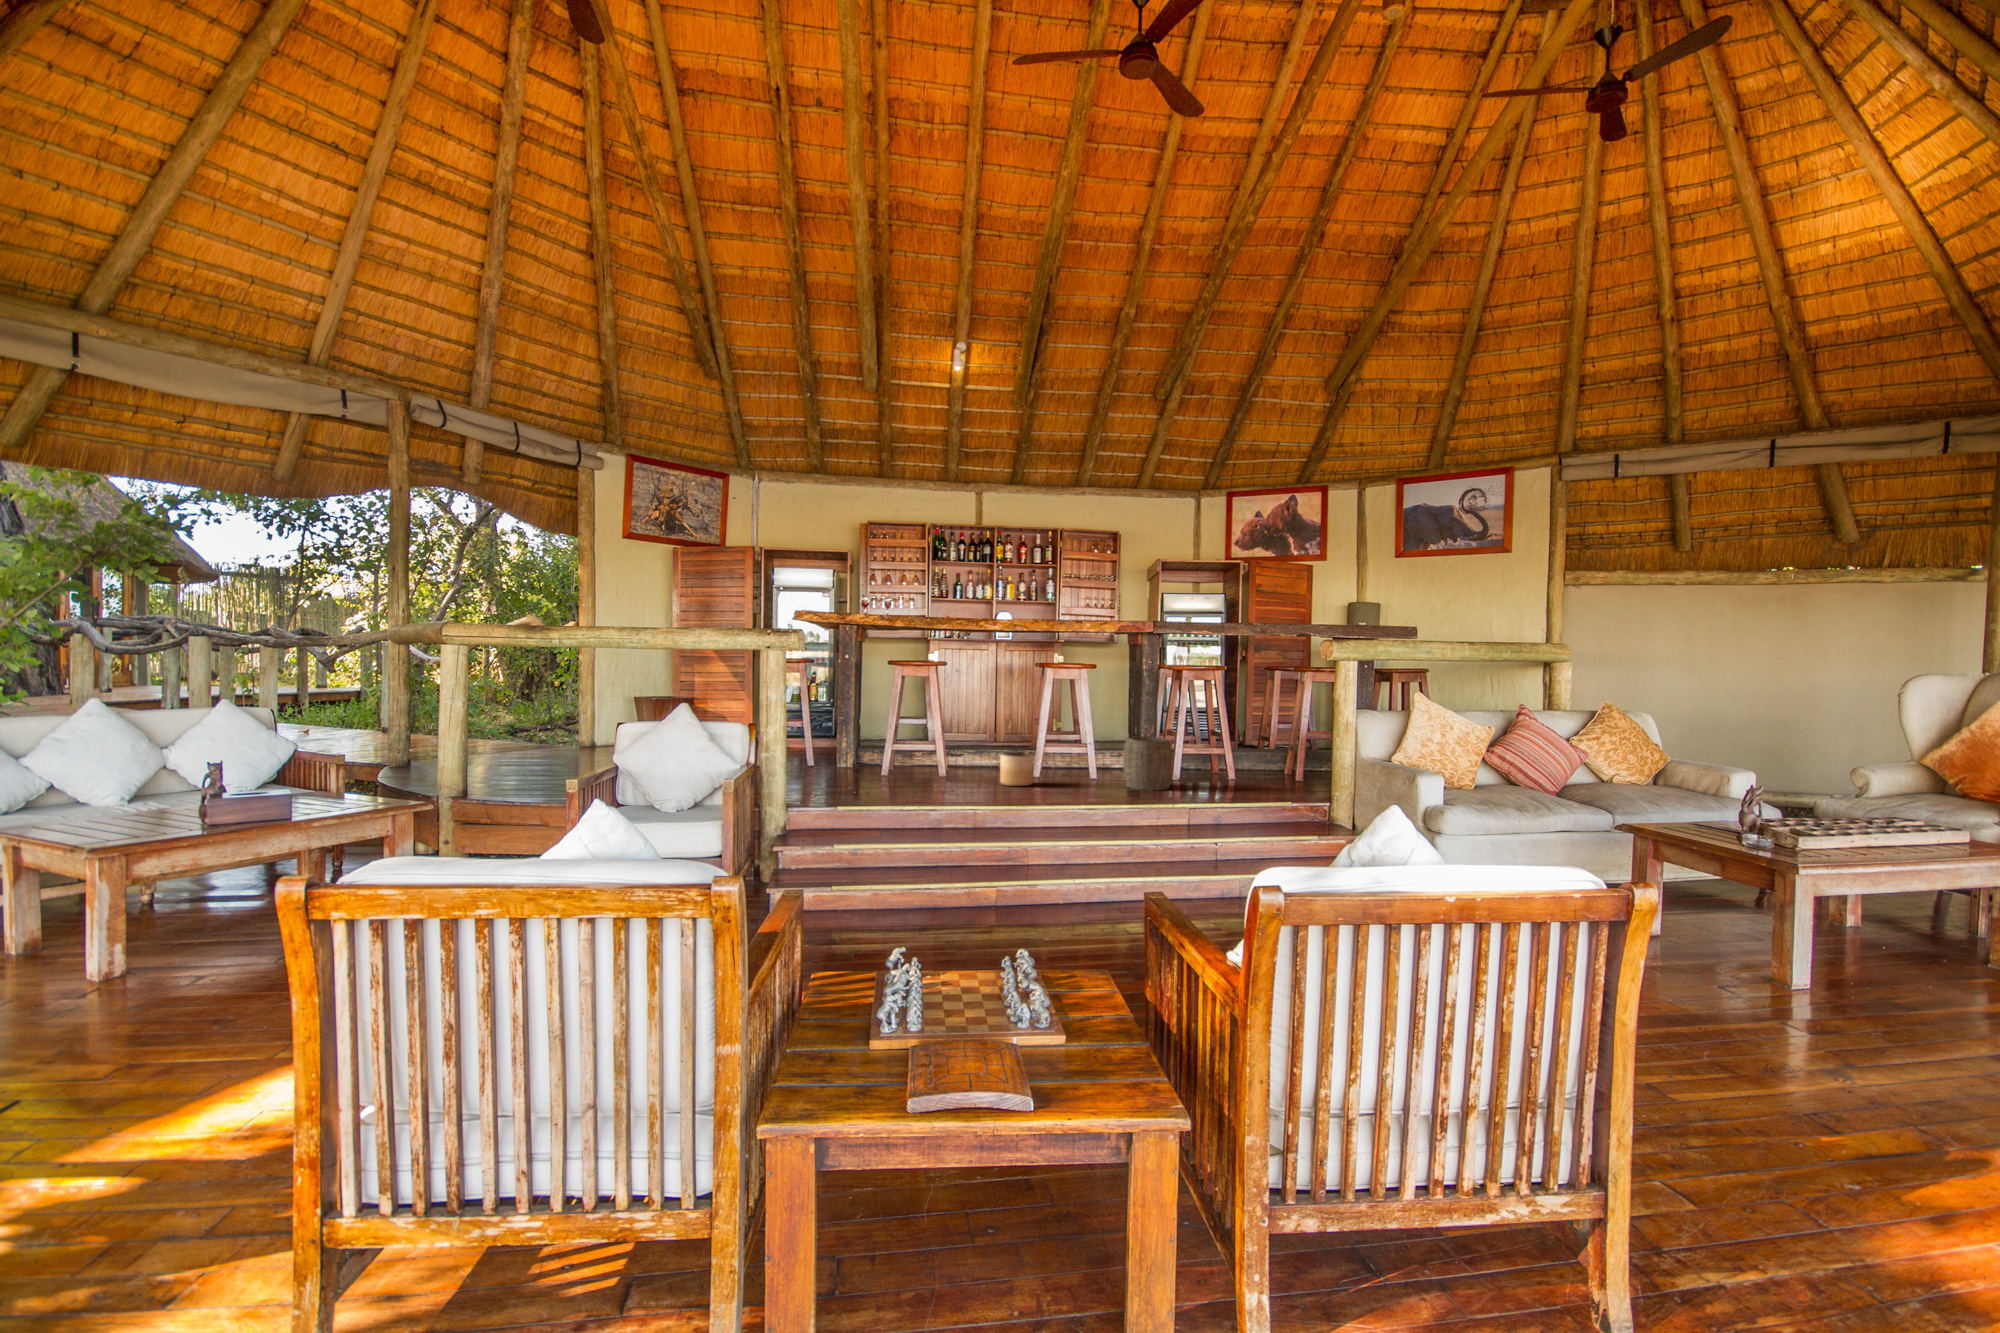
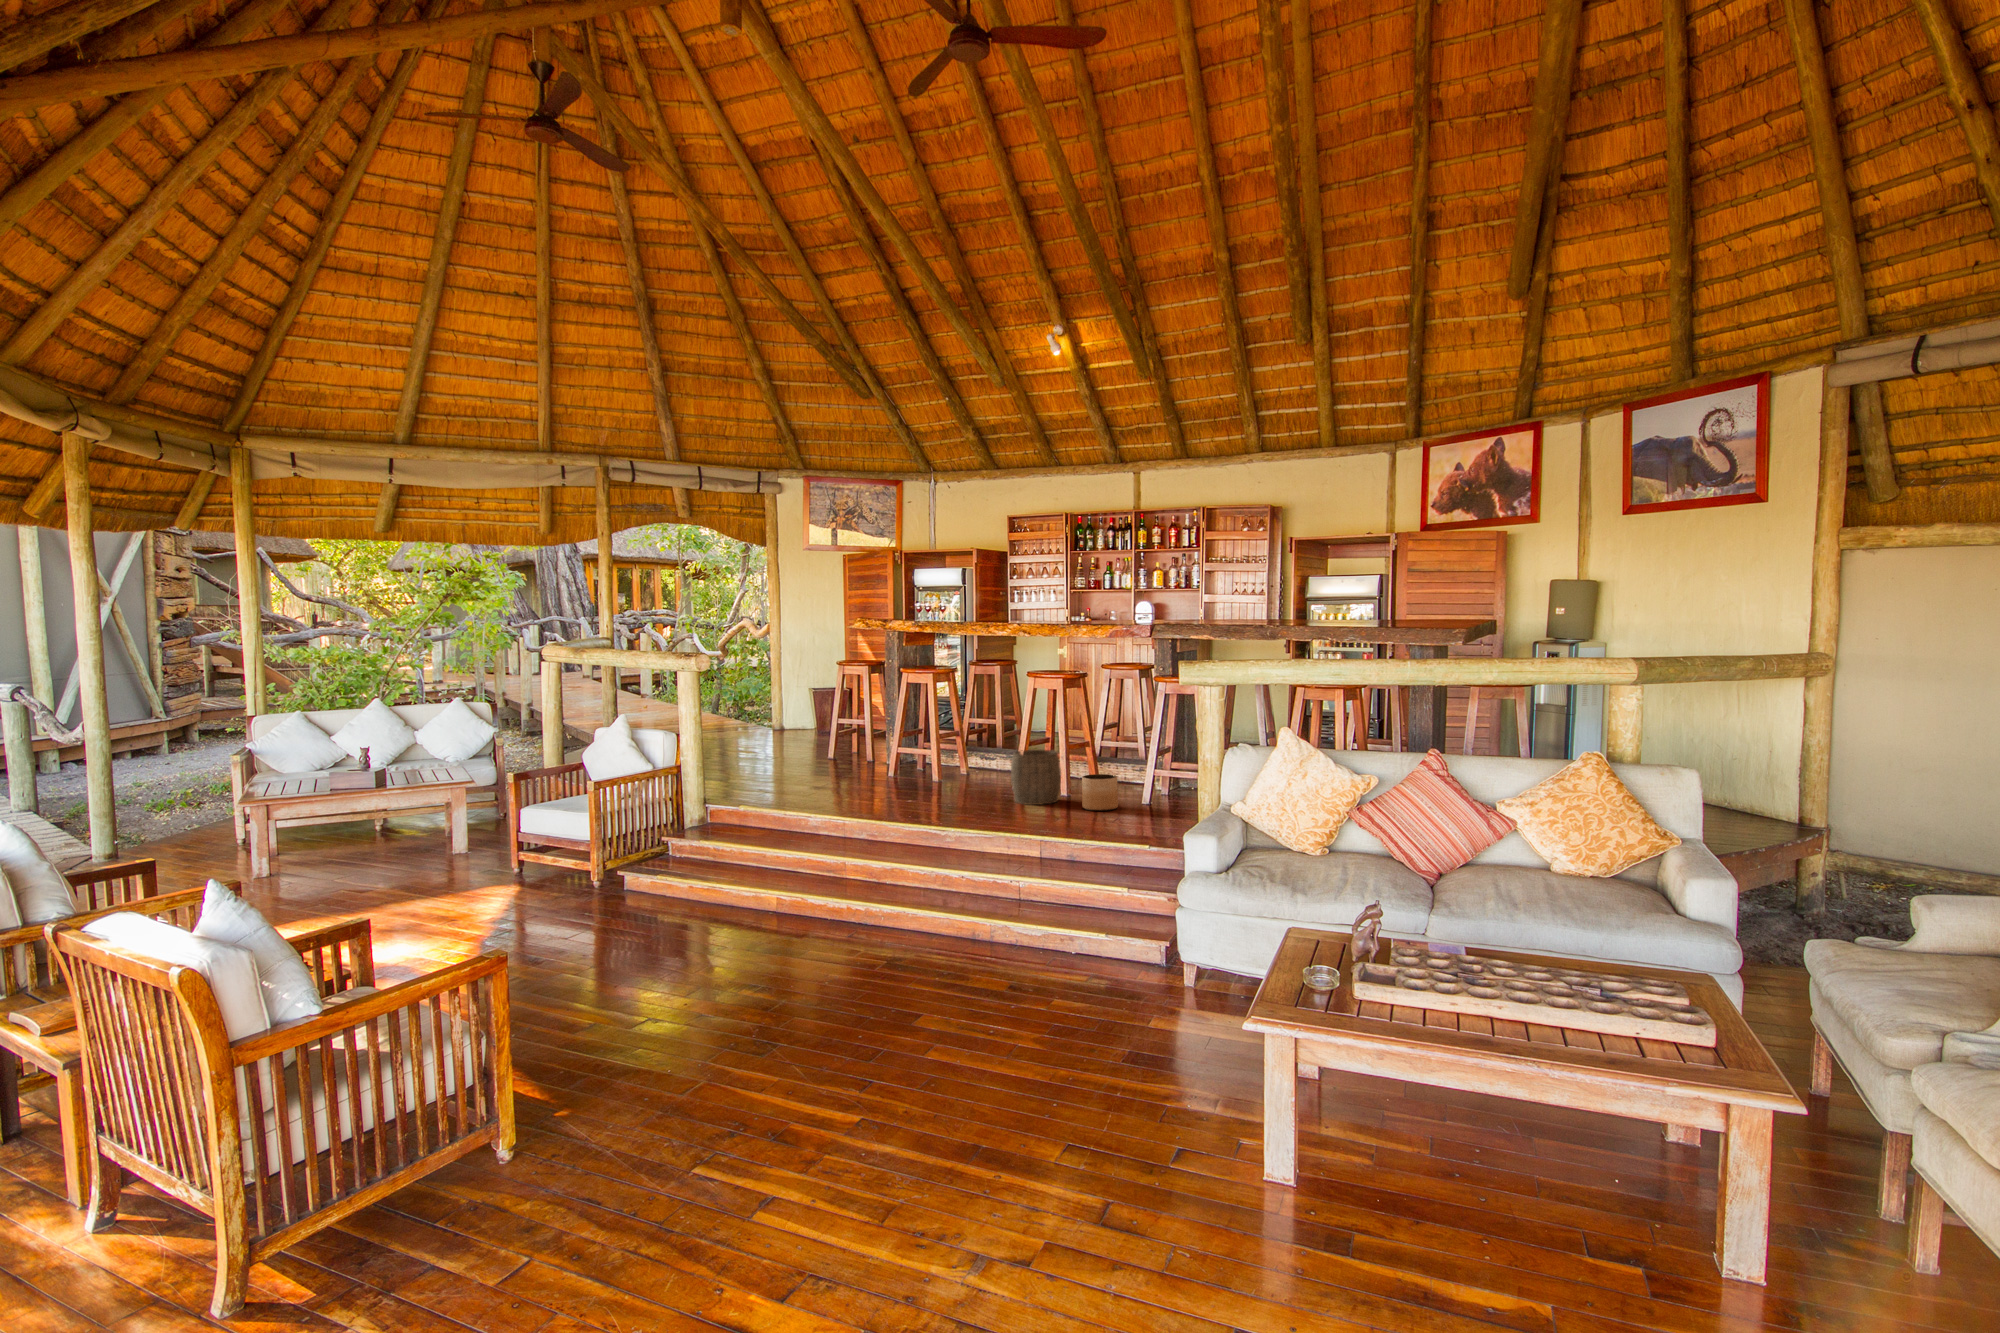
planter: present [1000,752,1033,787] -> present [1082,774,1118,811]

